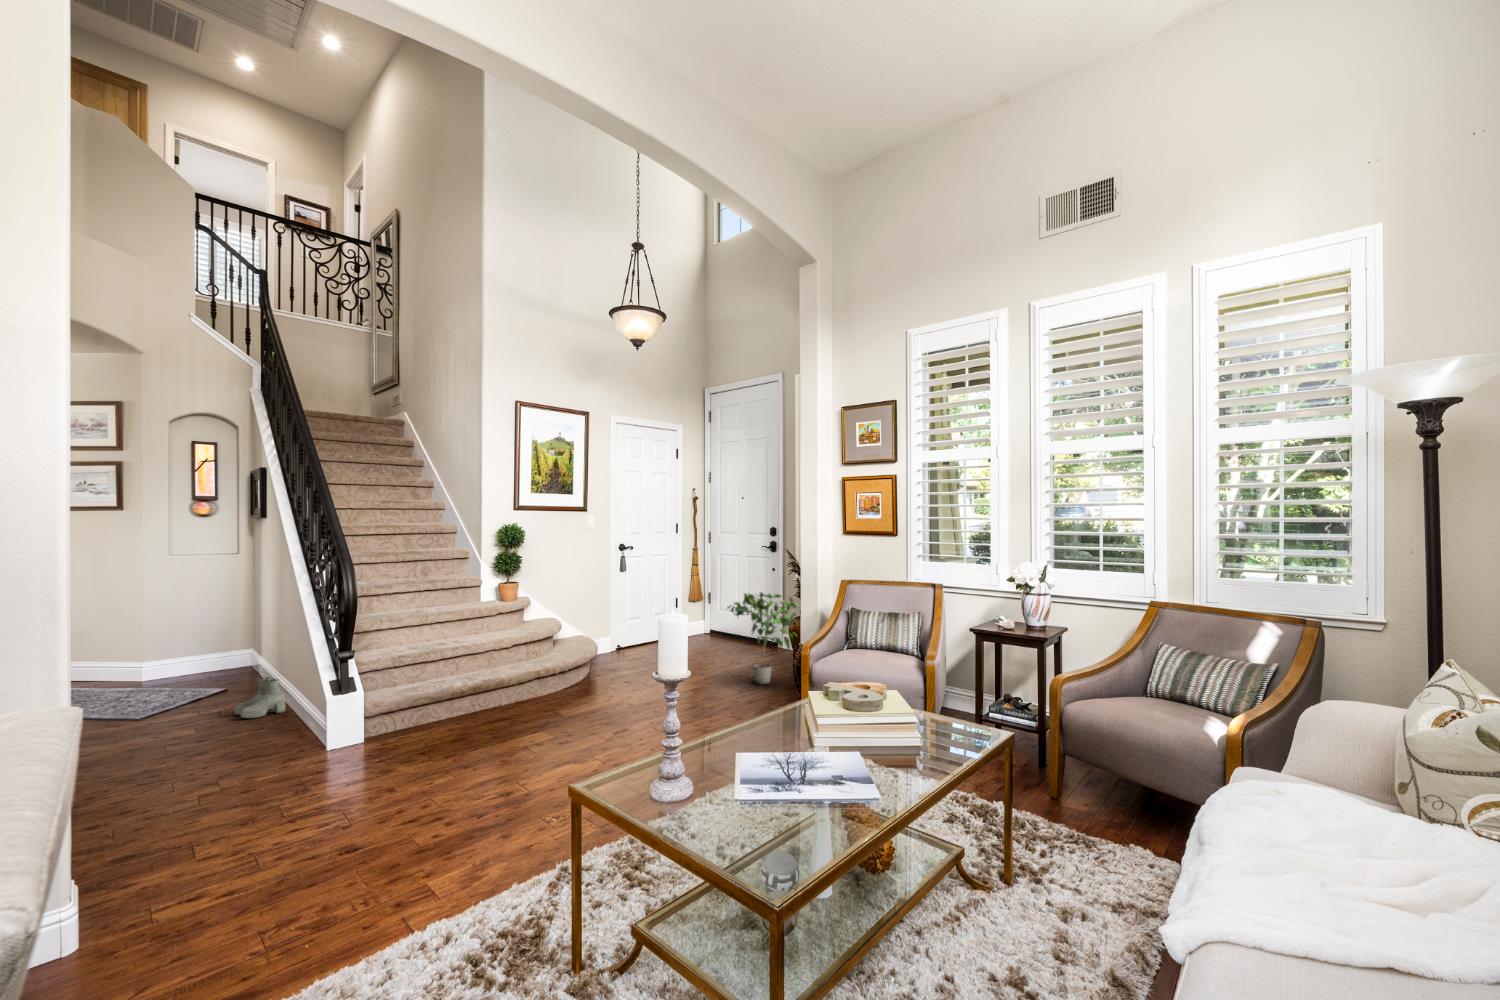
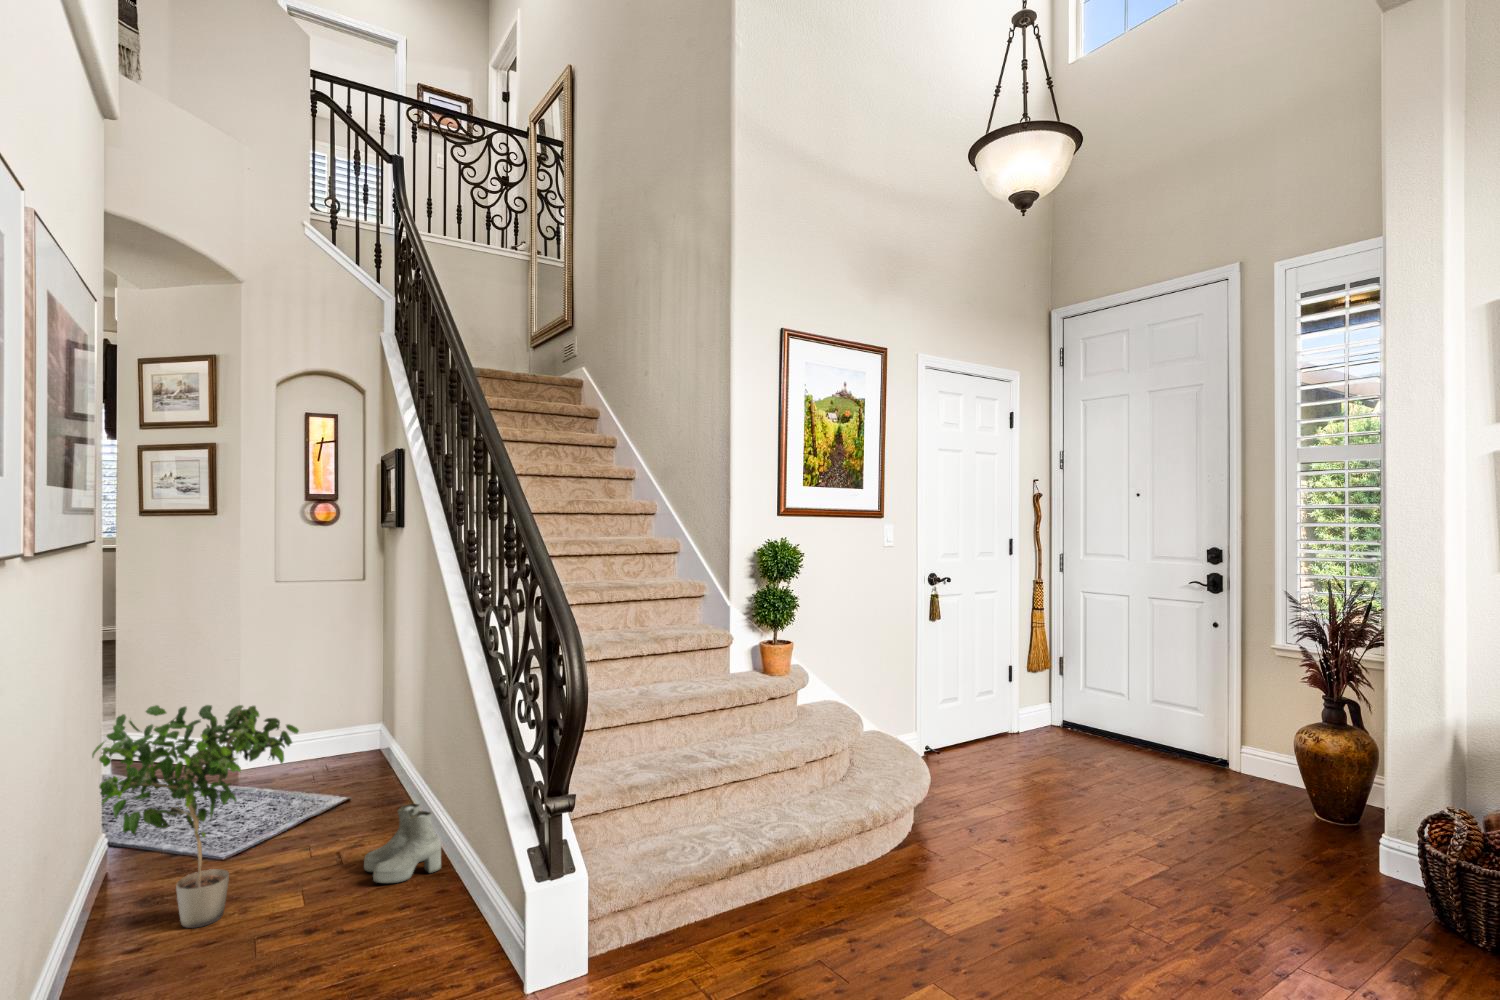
potted plant: present [728,592,797,685] -> present [92,705,299,928]

